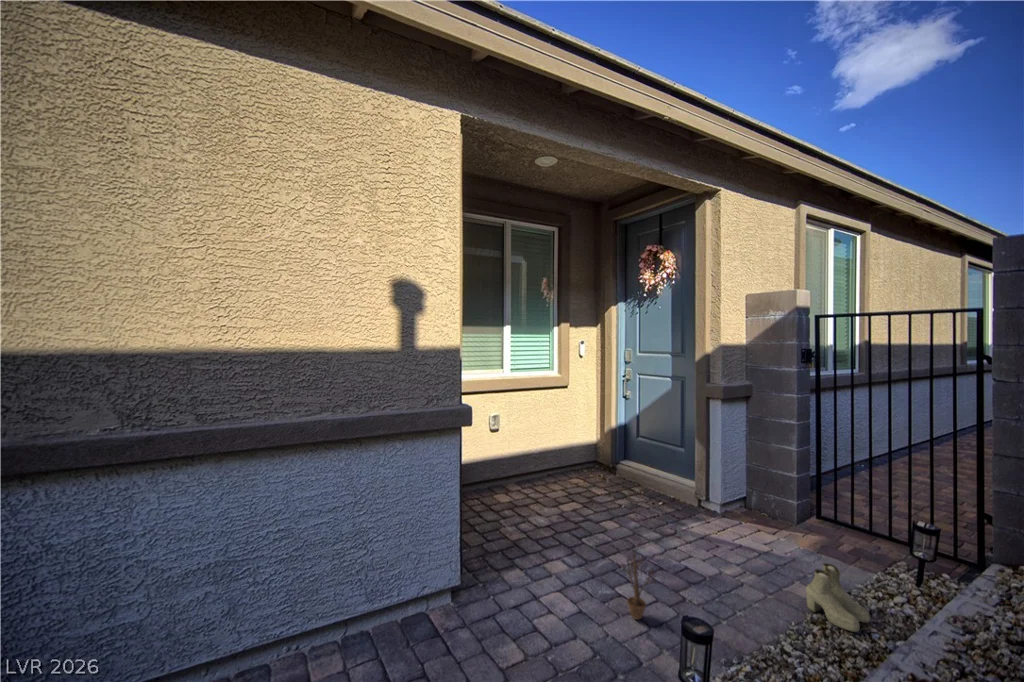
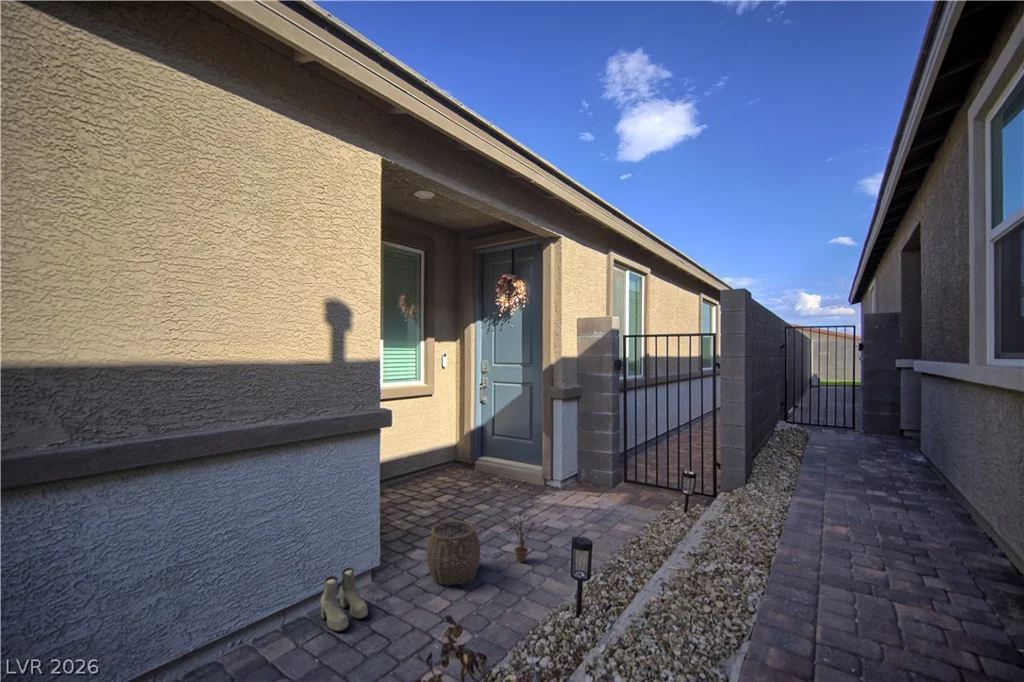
woven basket: none [510,545,577,634] -> present [426,521,480,586]
boots: present [806,563,870,632] -> present [321,568,368,631]

